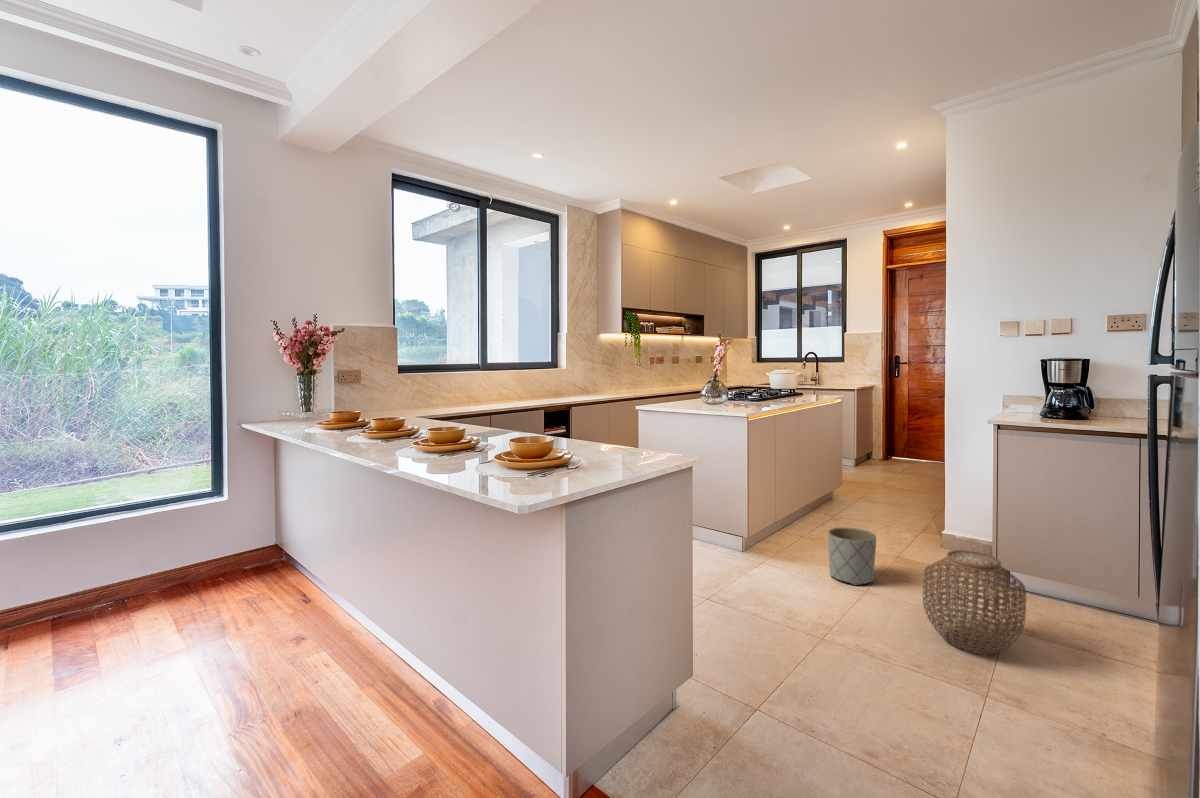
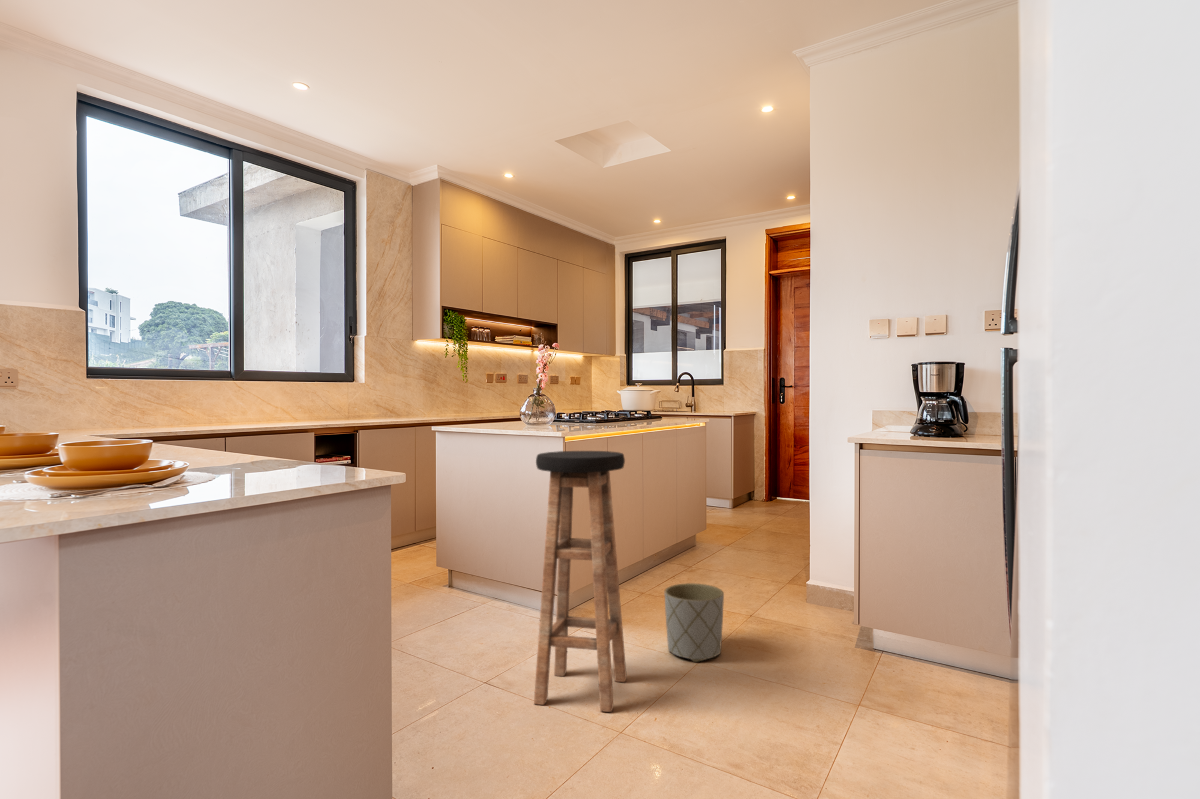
bar stool: none [741,430,808,616] -> present [534,451,627,712]
woven basket: present [923,550,1026,654] -> none [766,606,888,751]

